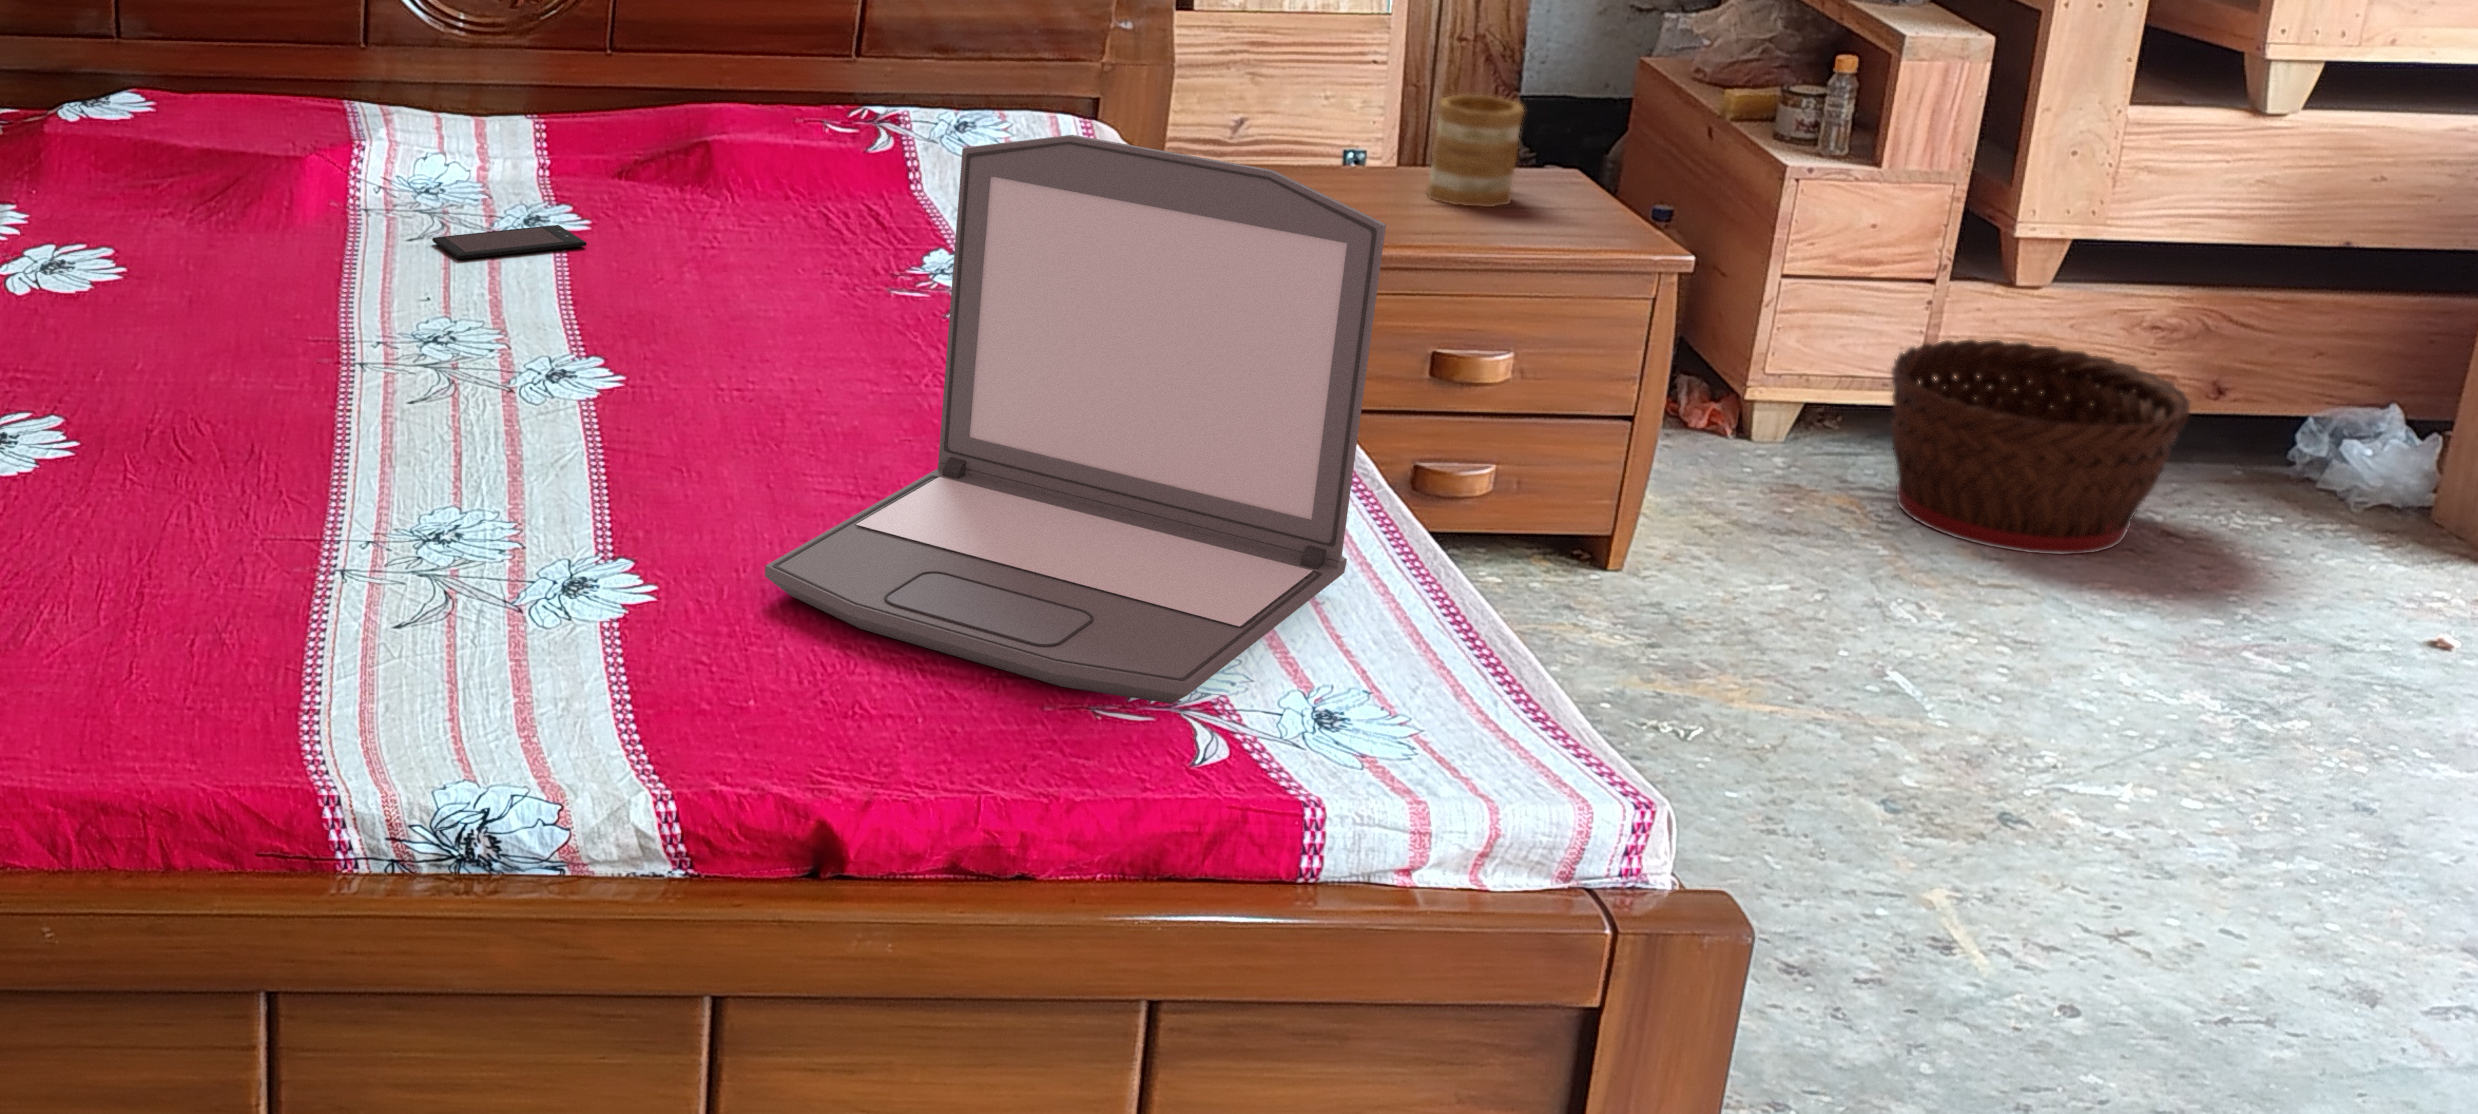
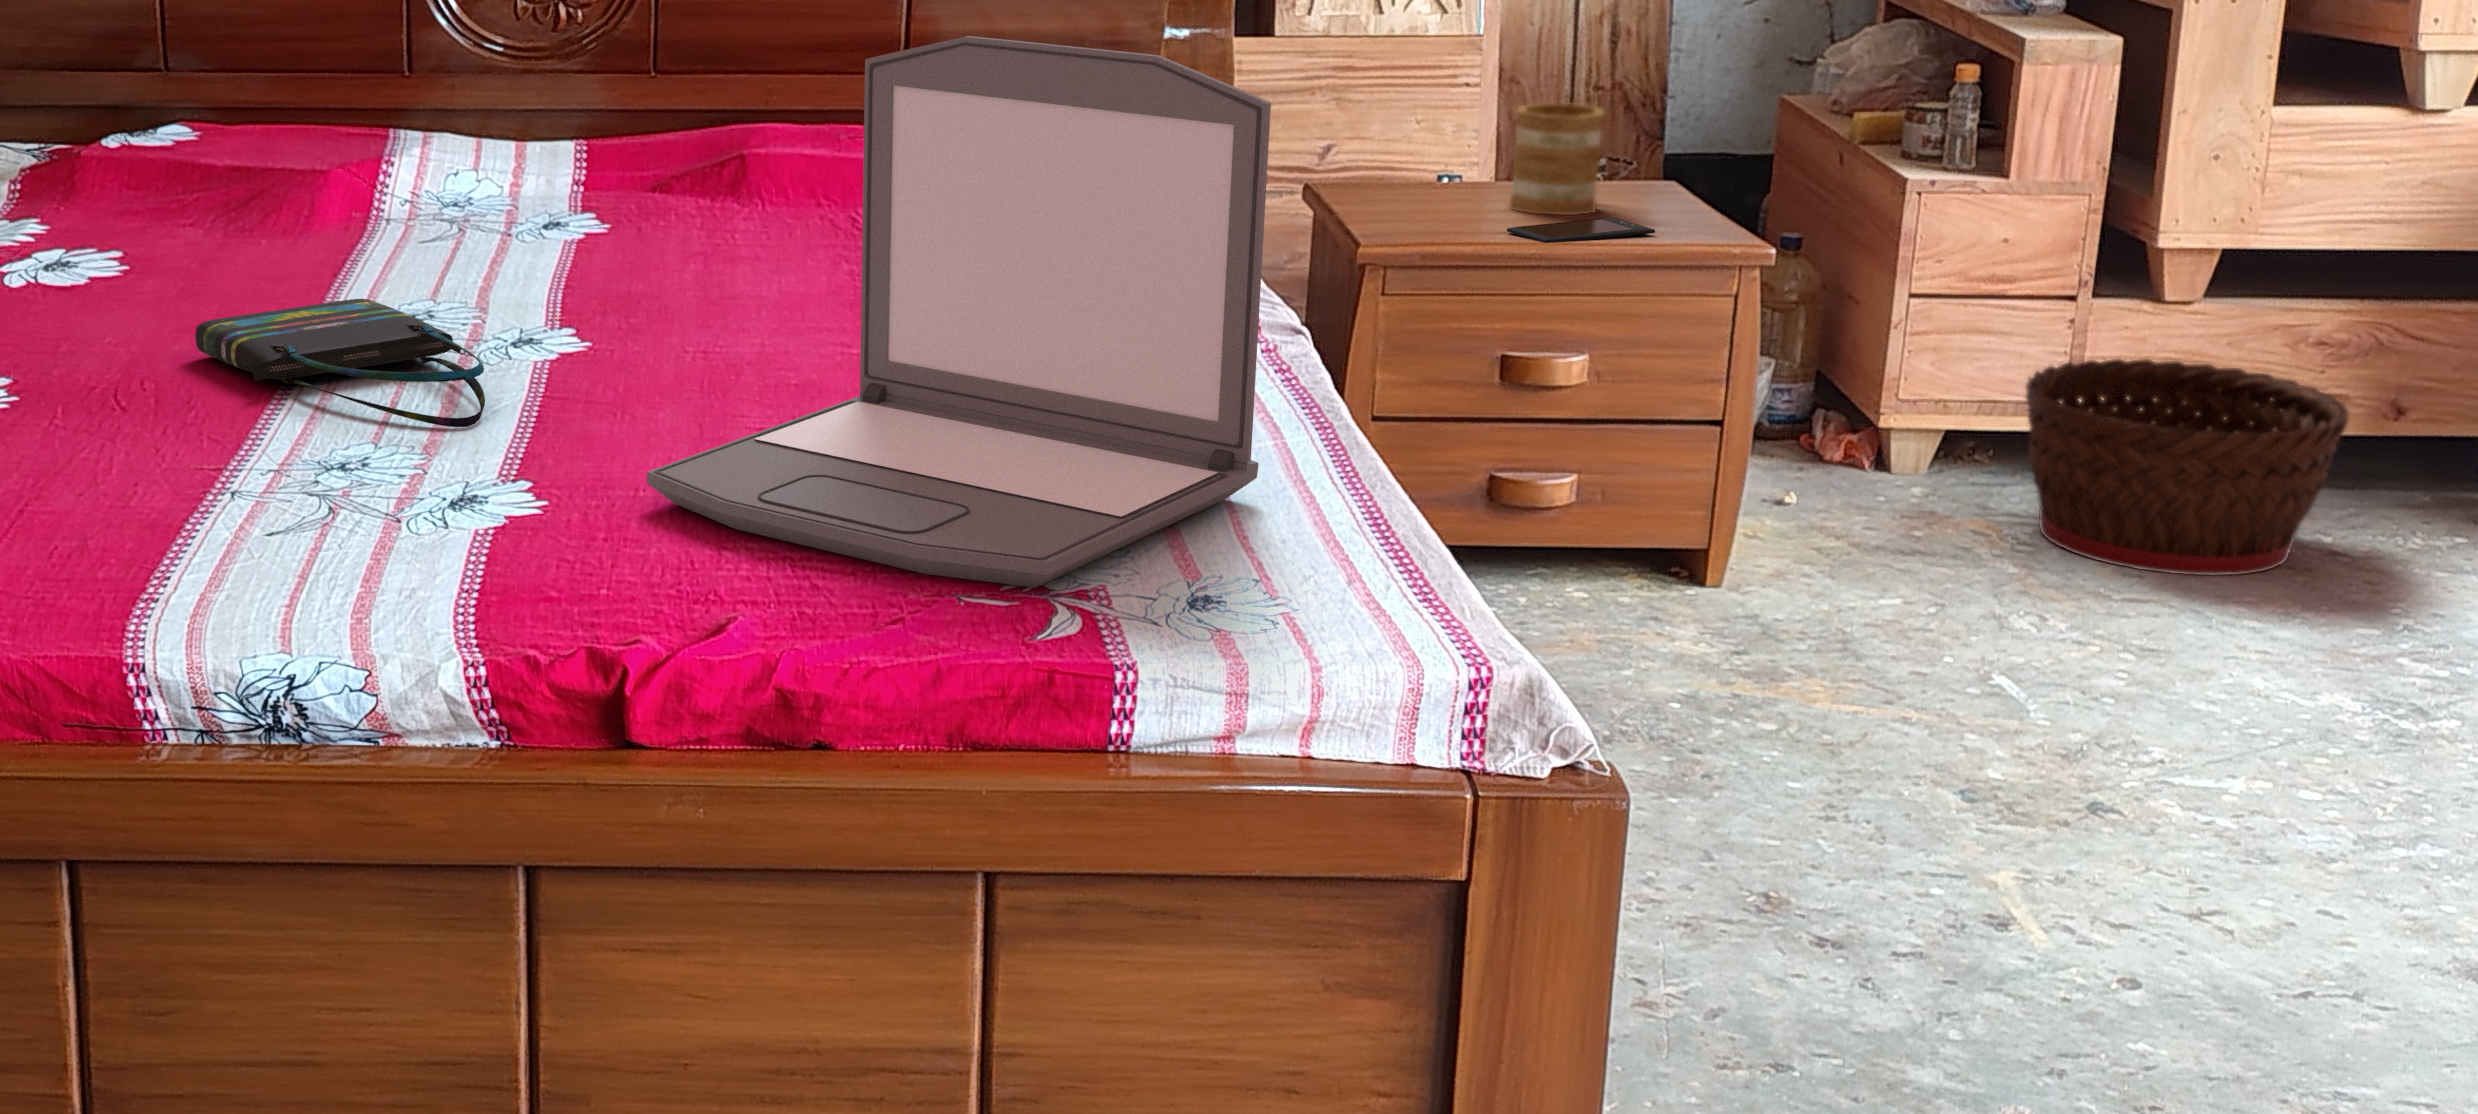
smartphone: present [432,225,586,259] -> present [1507,218,1655,243]
tote bag: none [251,336,565,494] -> present [195,299,485,427]

